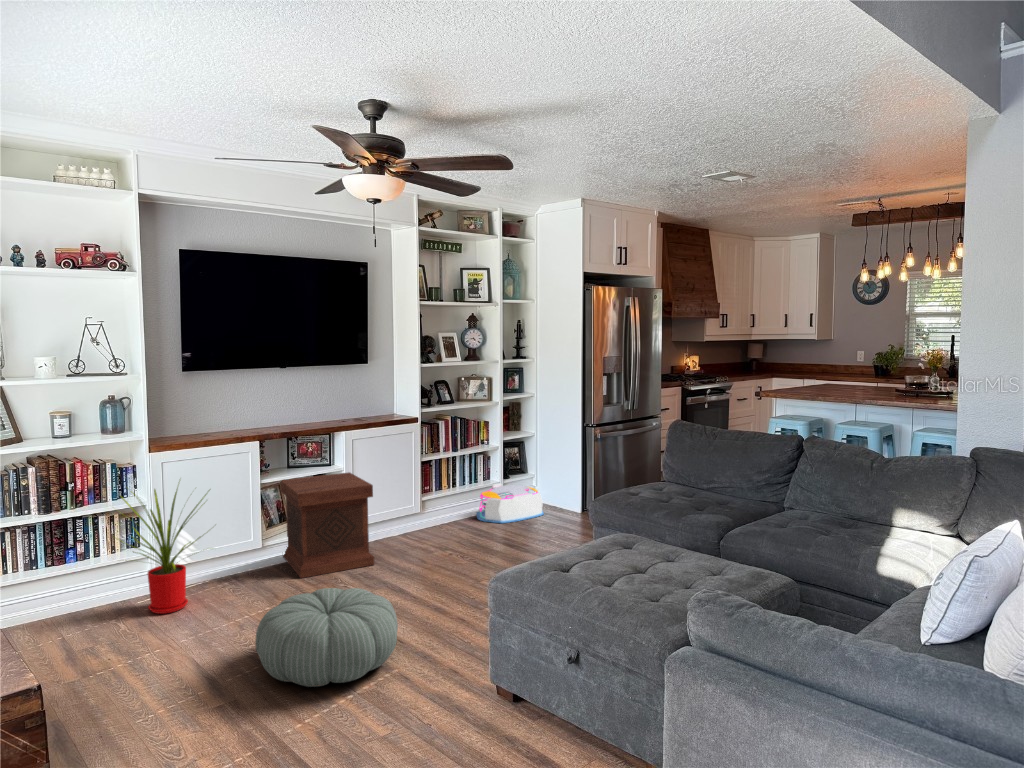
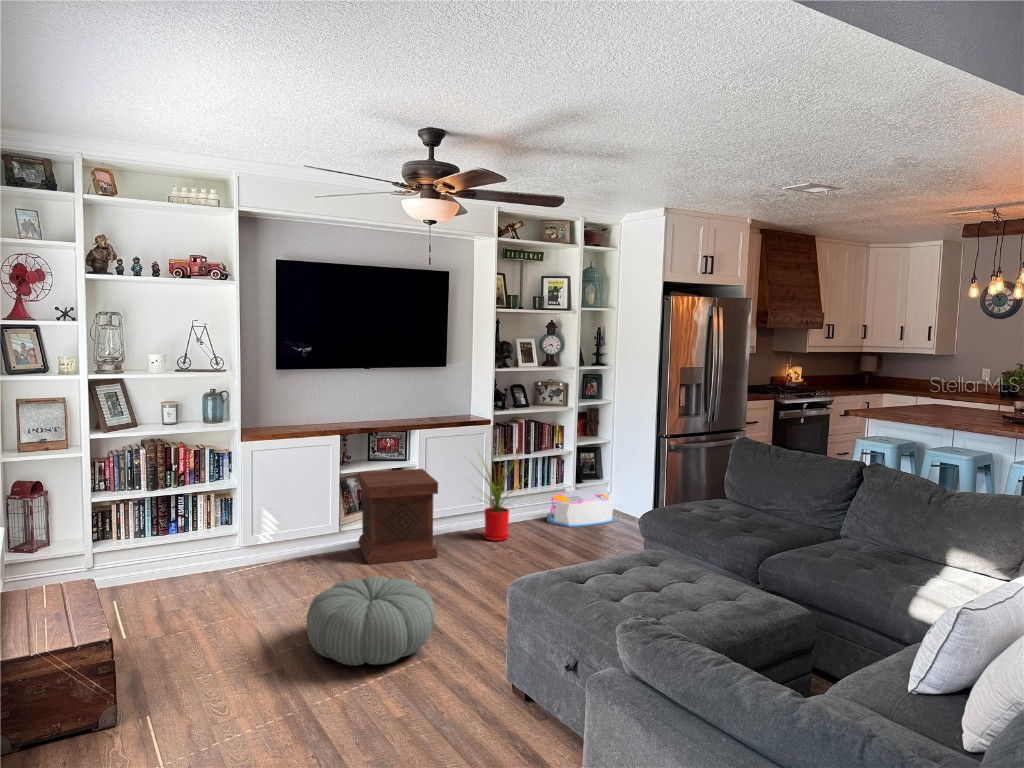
house plant: present [121,488,210,614] -> present [476,454,517,541]

